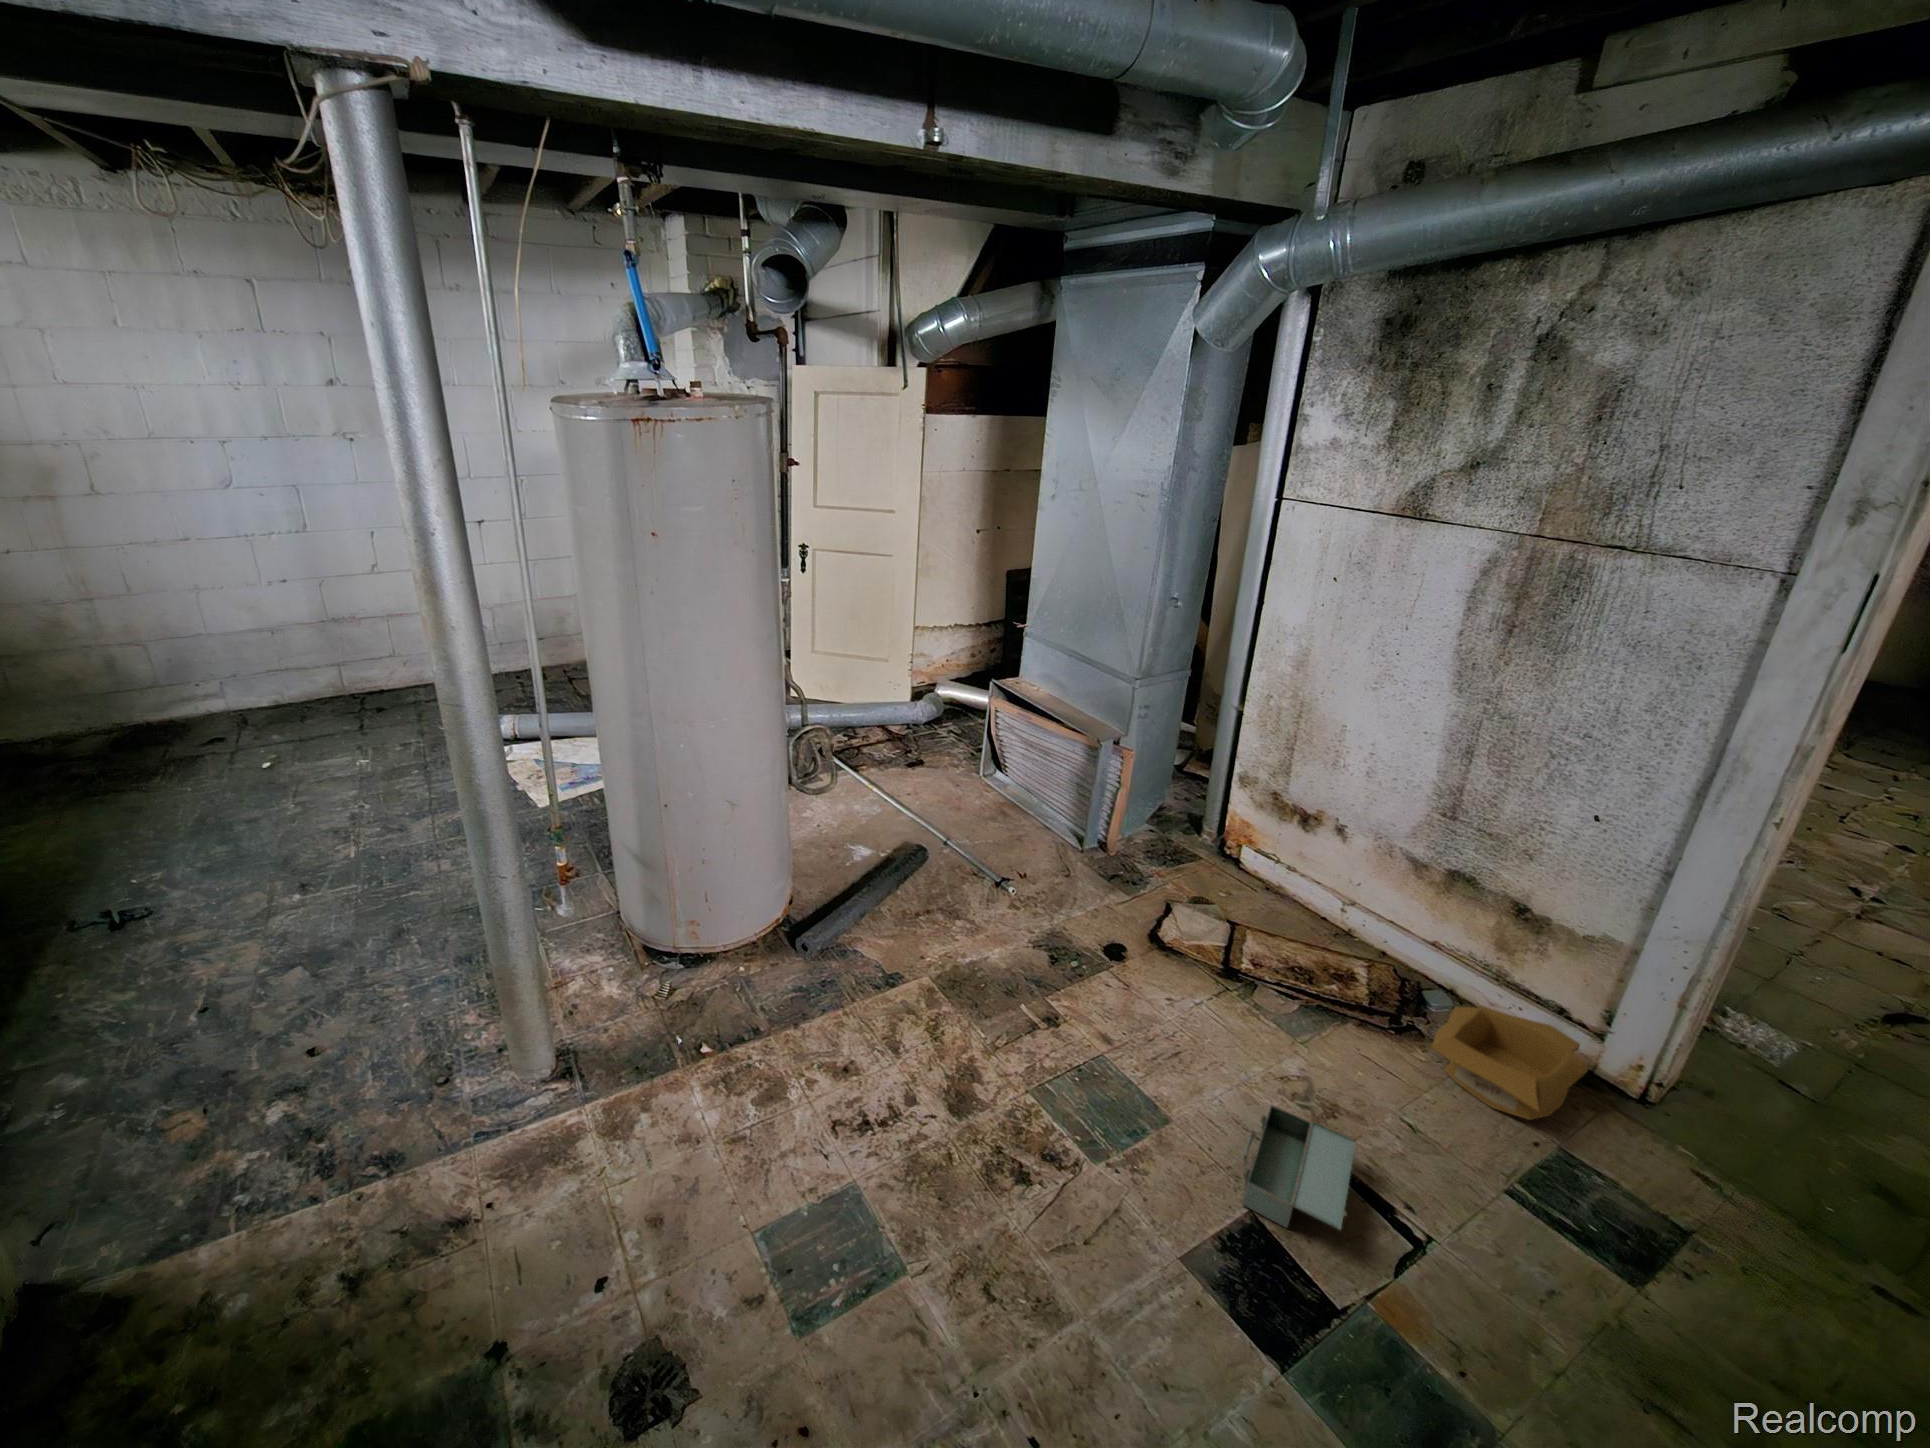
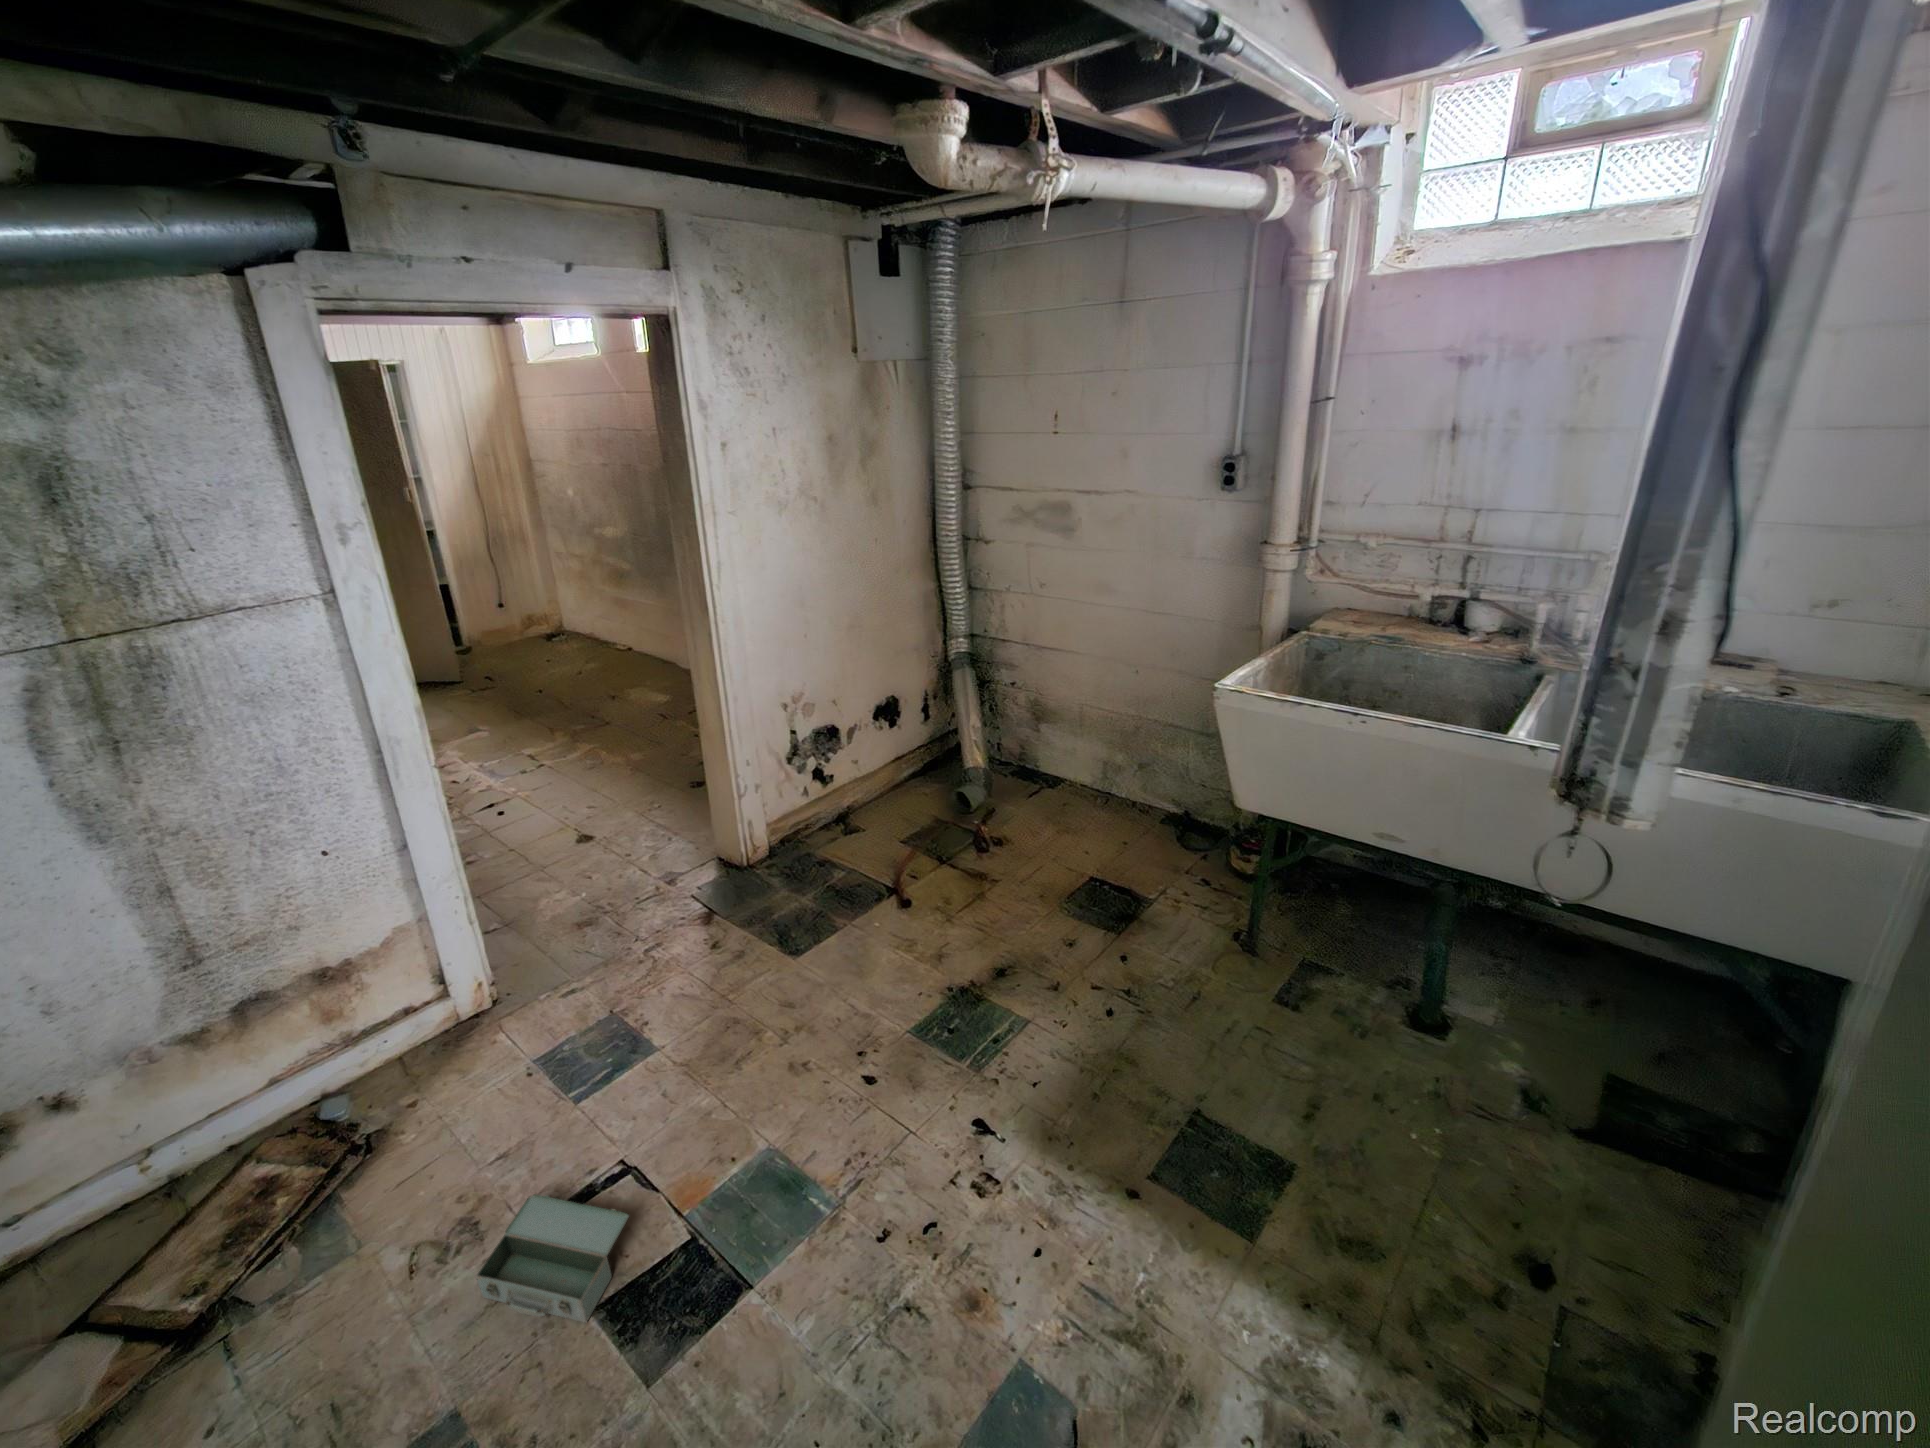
cardboard box: present [1430,1006,1588,1120] -> none [362,1006,515,1121]

